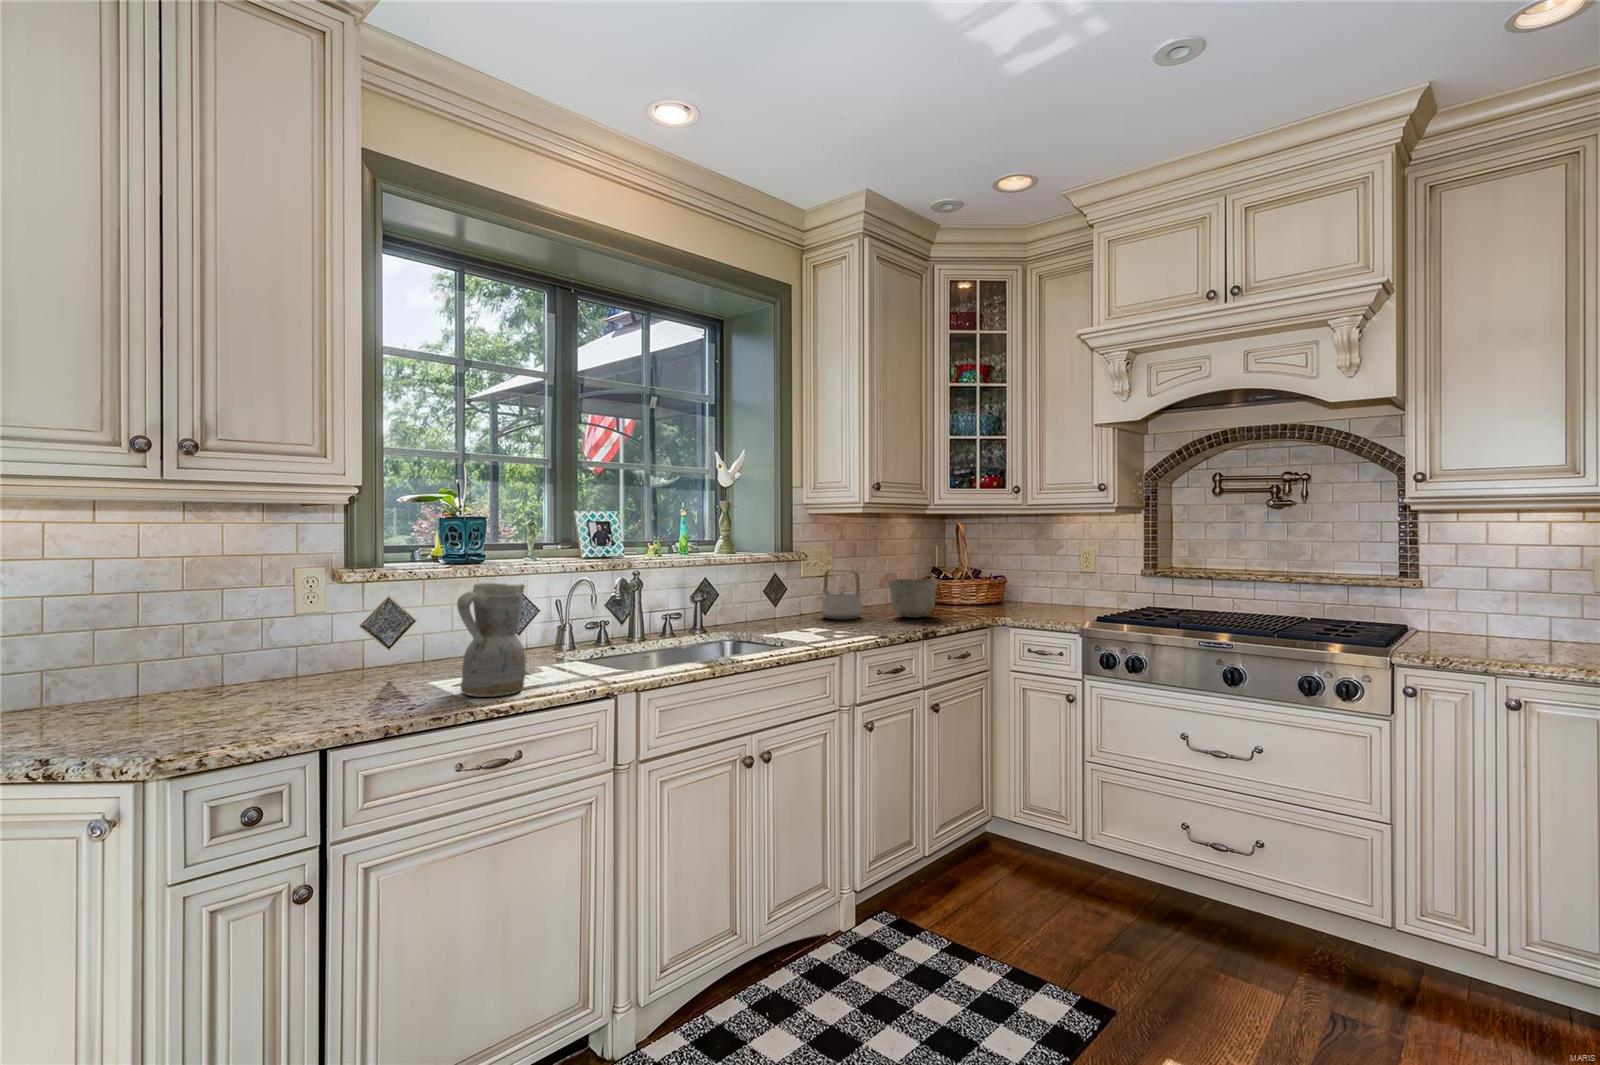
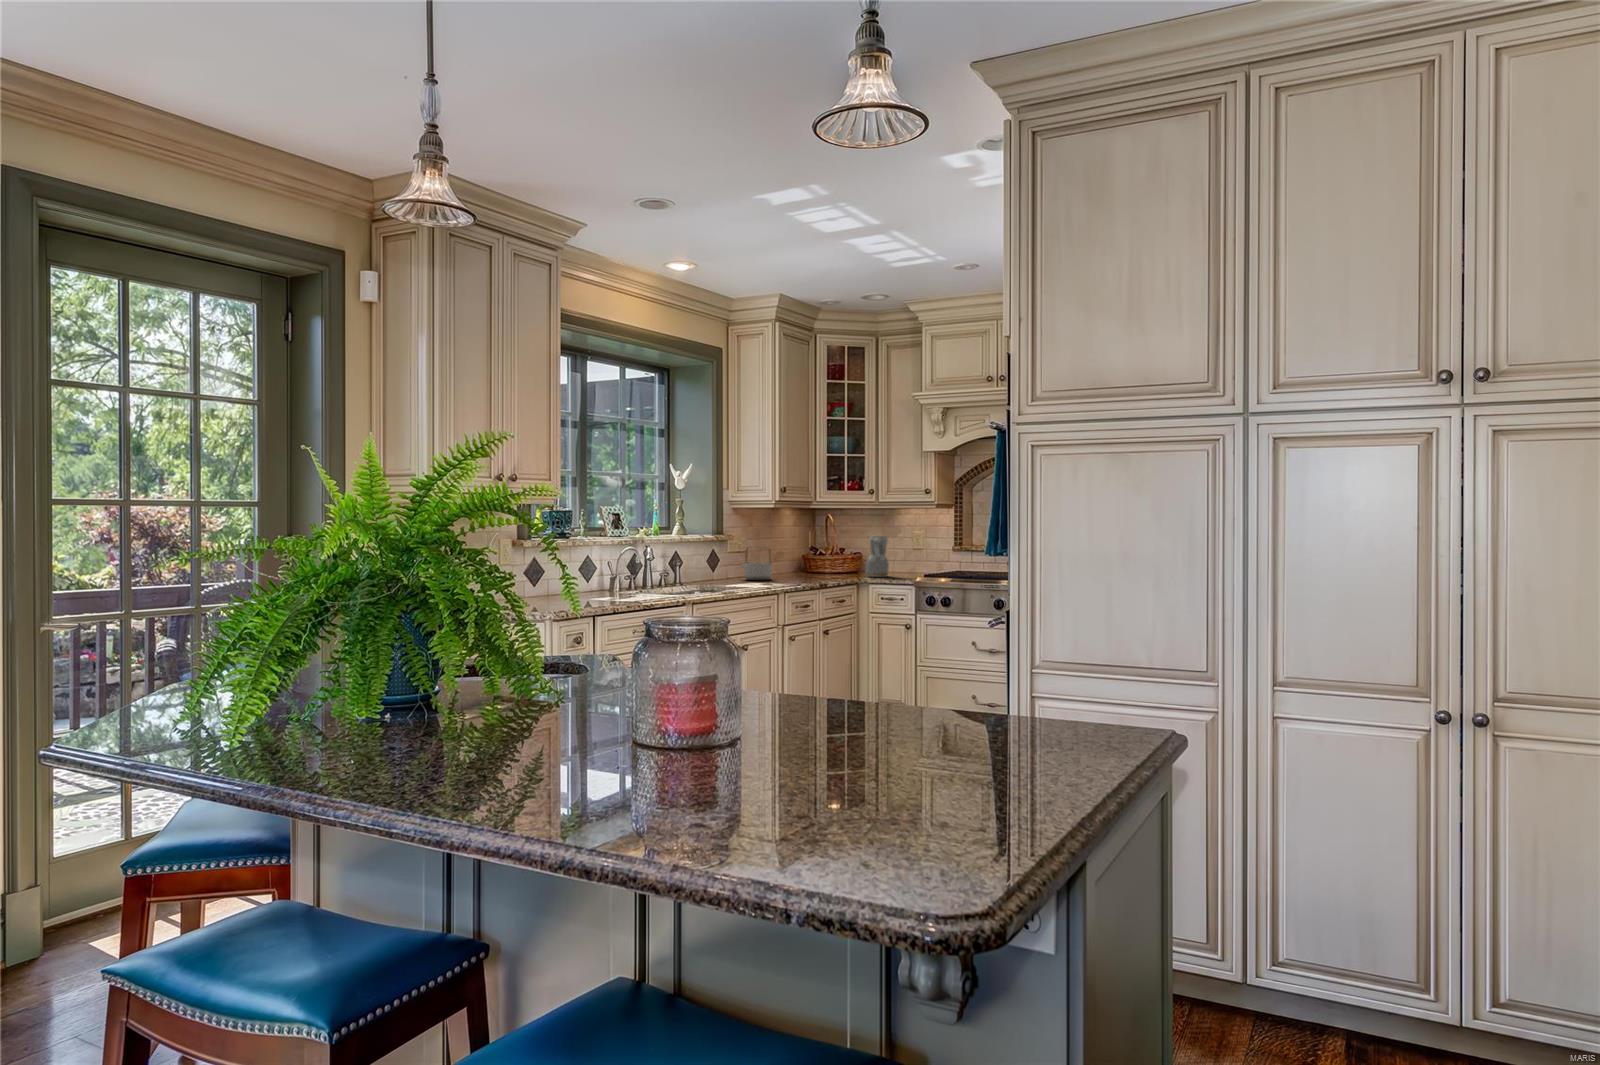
ceramic bowl: present [889,579,938,617] -> none [790,553,823,578]
ceramic pitcher: present [457,583,526,697] -> present [866,536,889,577]

